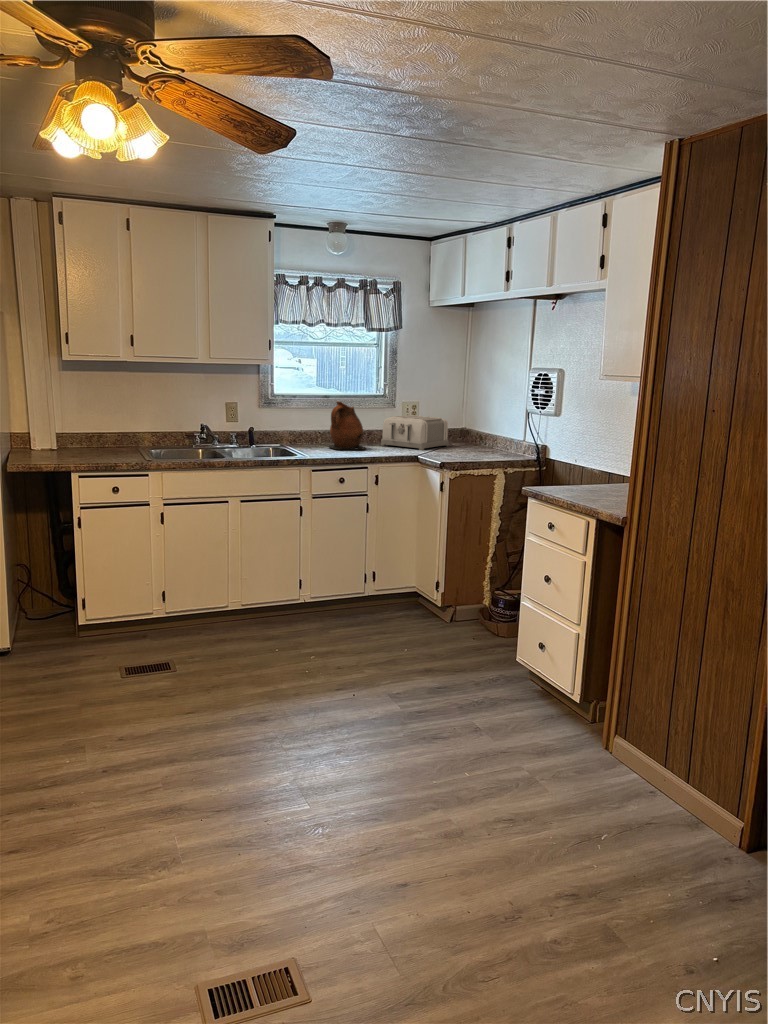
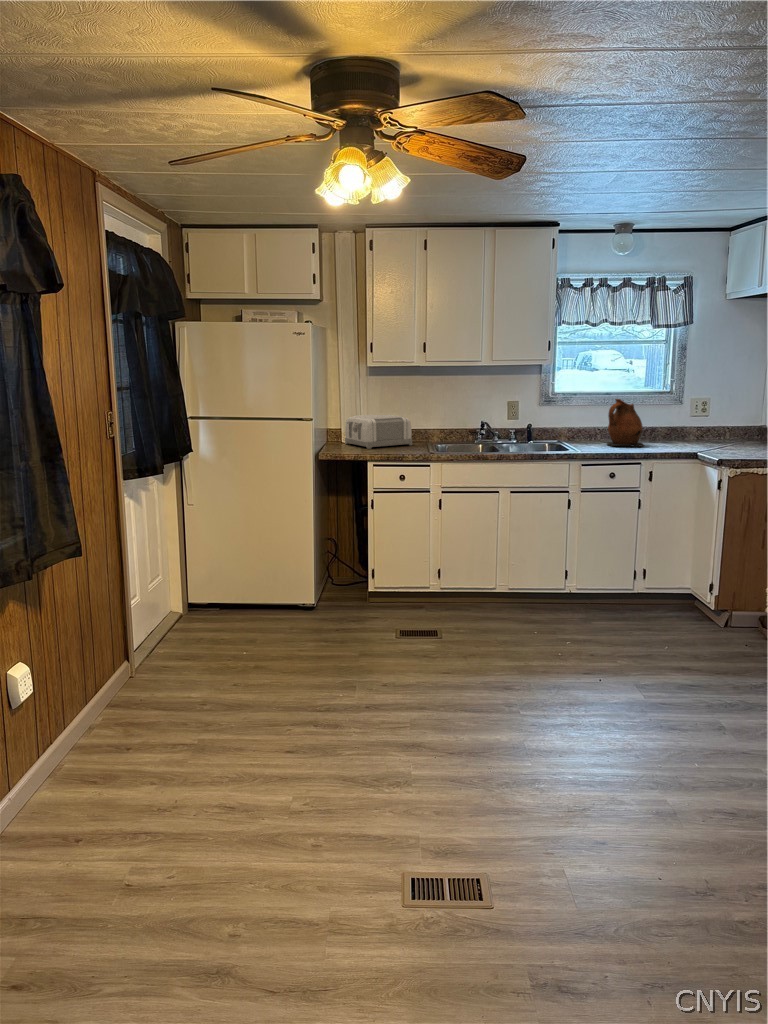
toaster: present [381,415,449,450] -> present [345,414,412,449]

